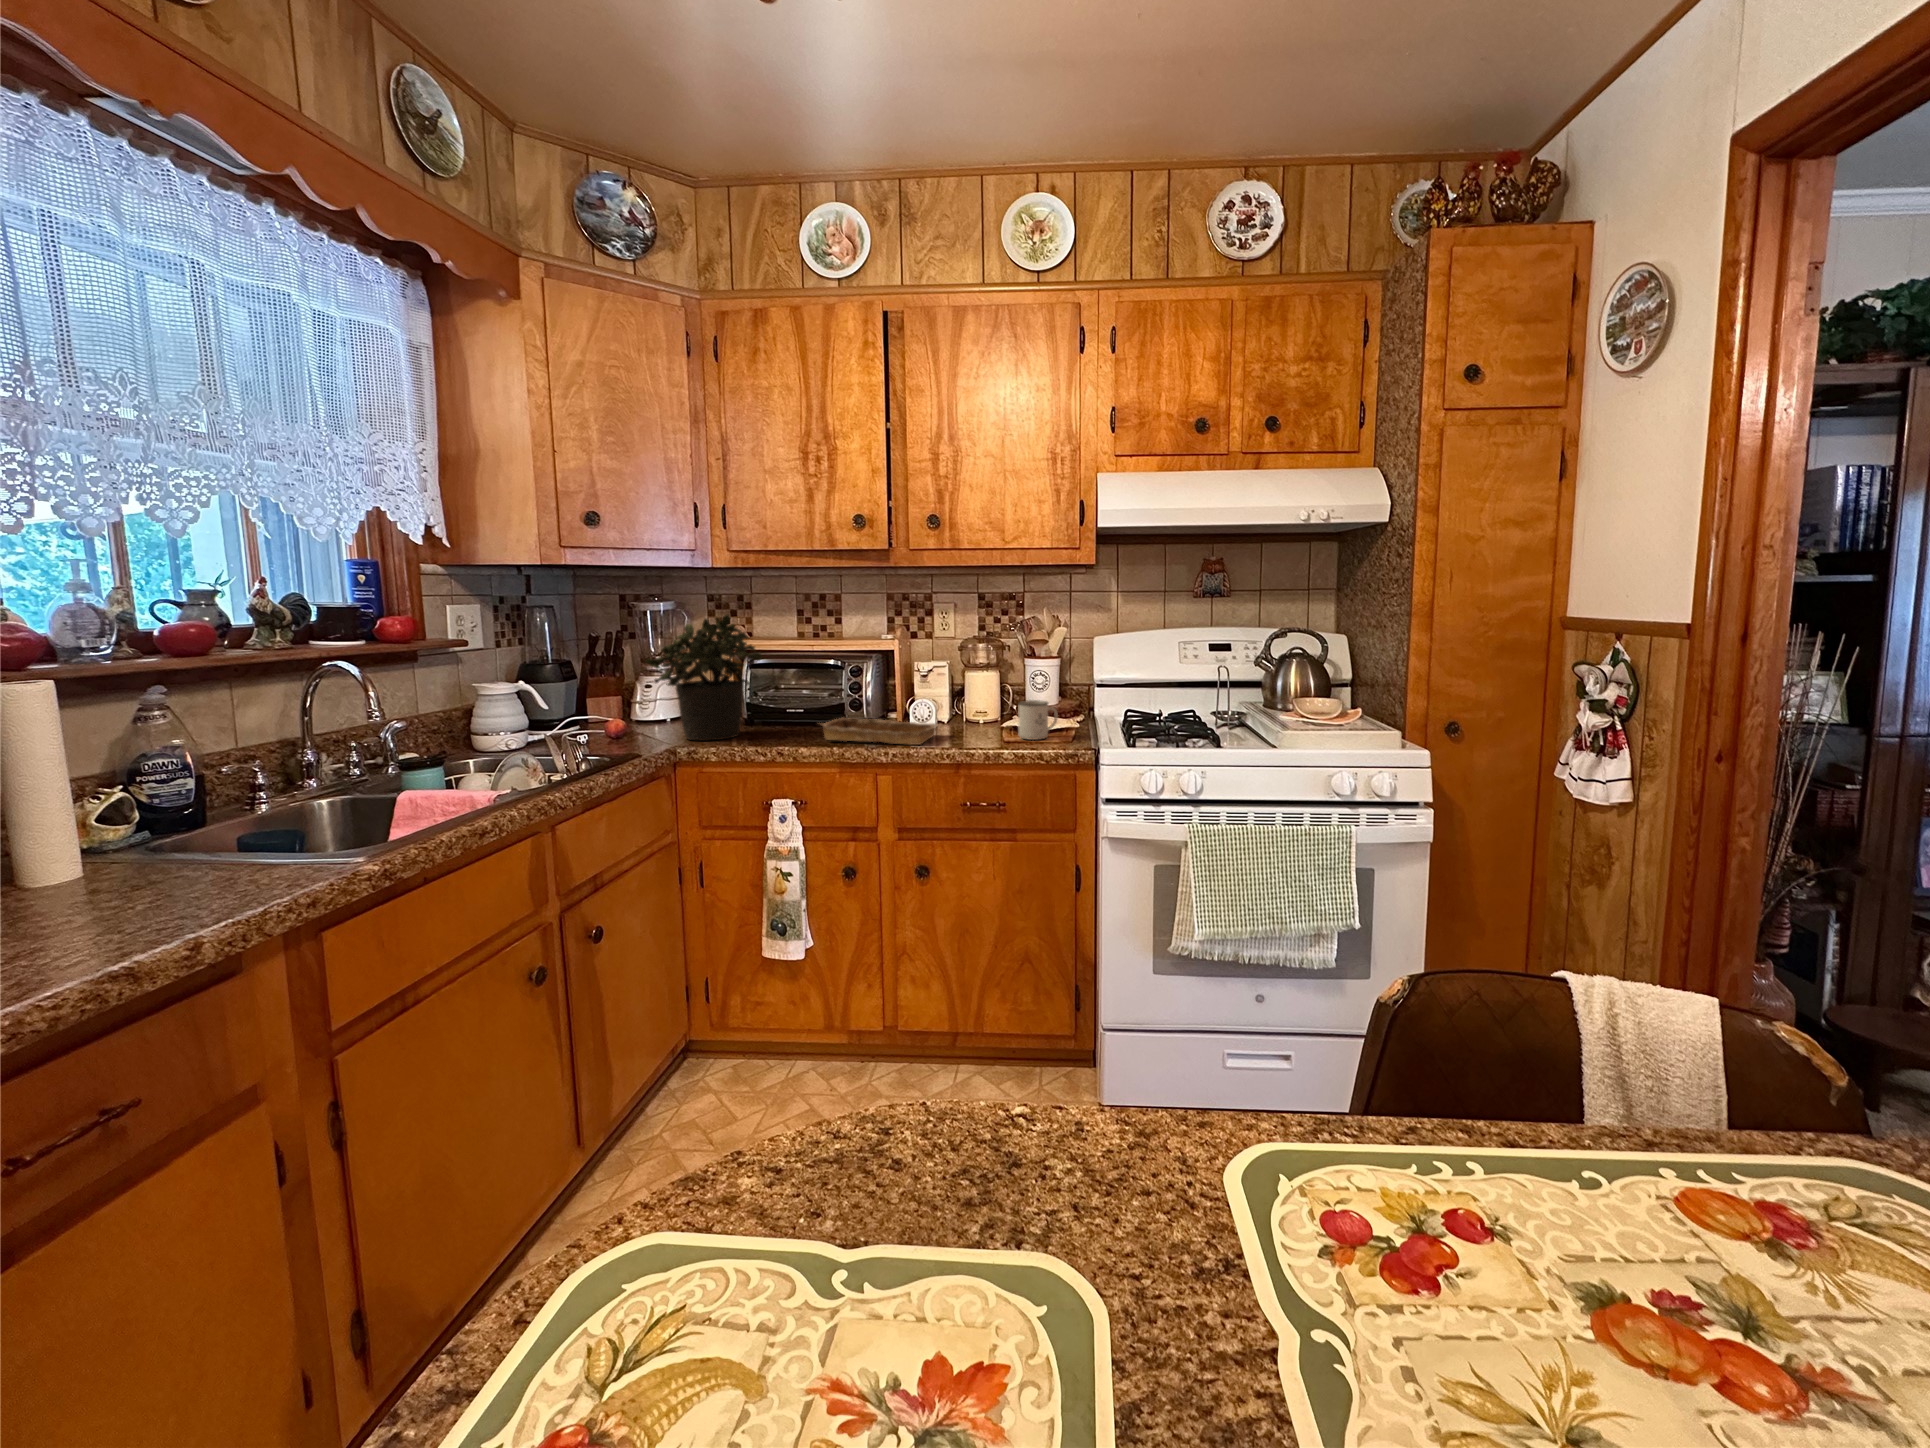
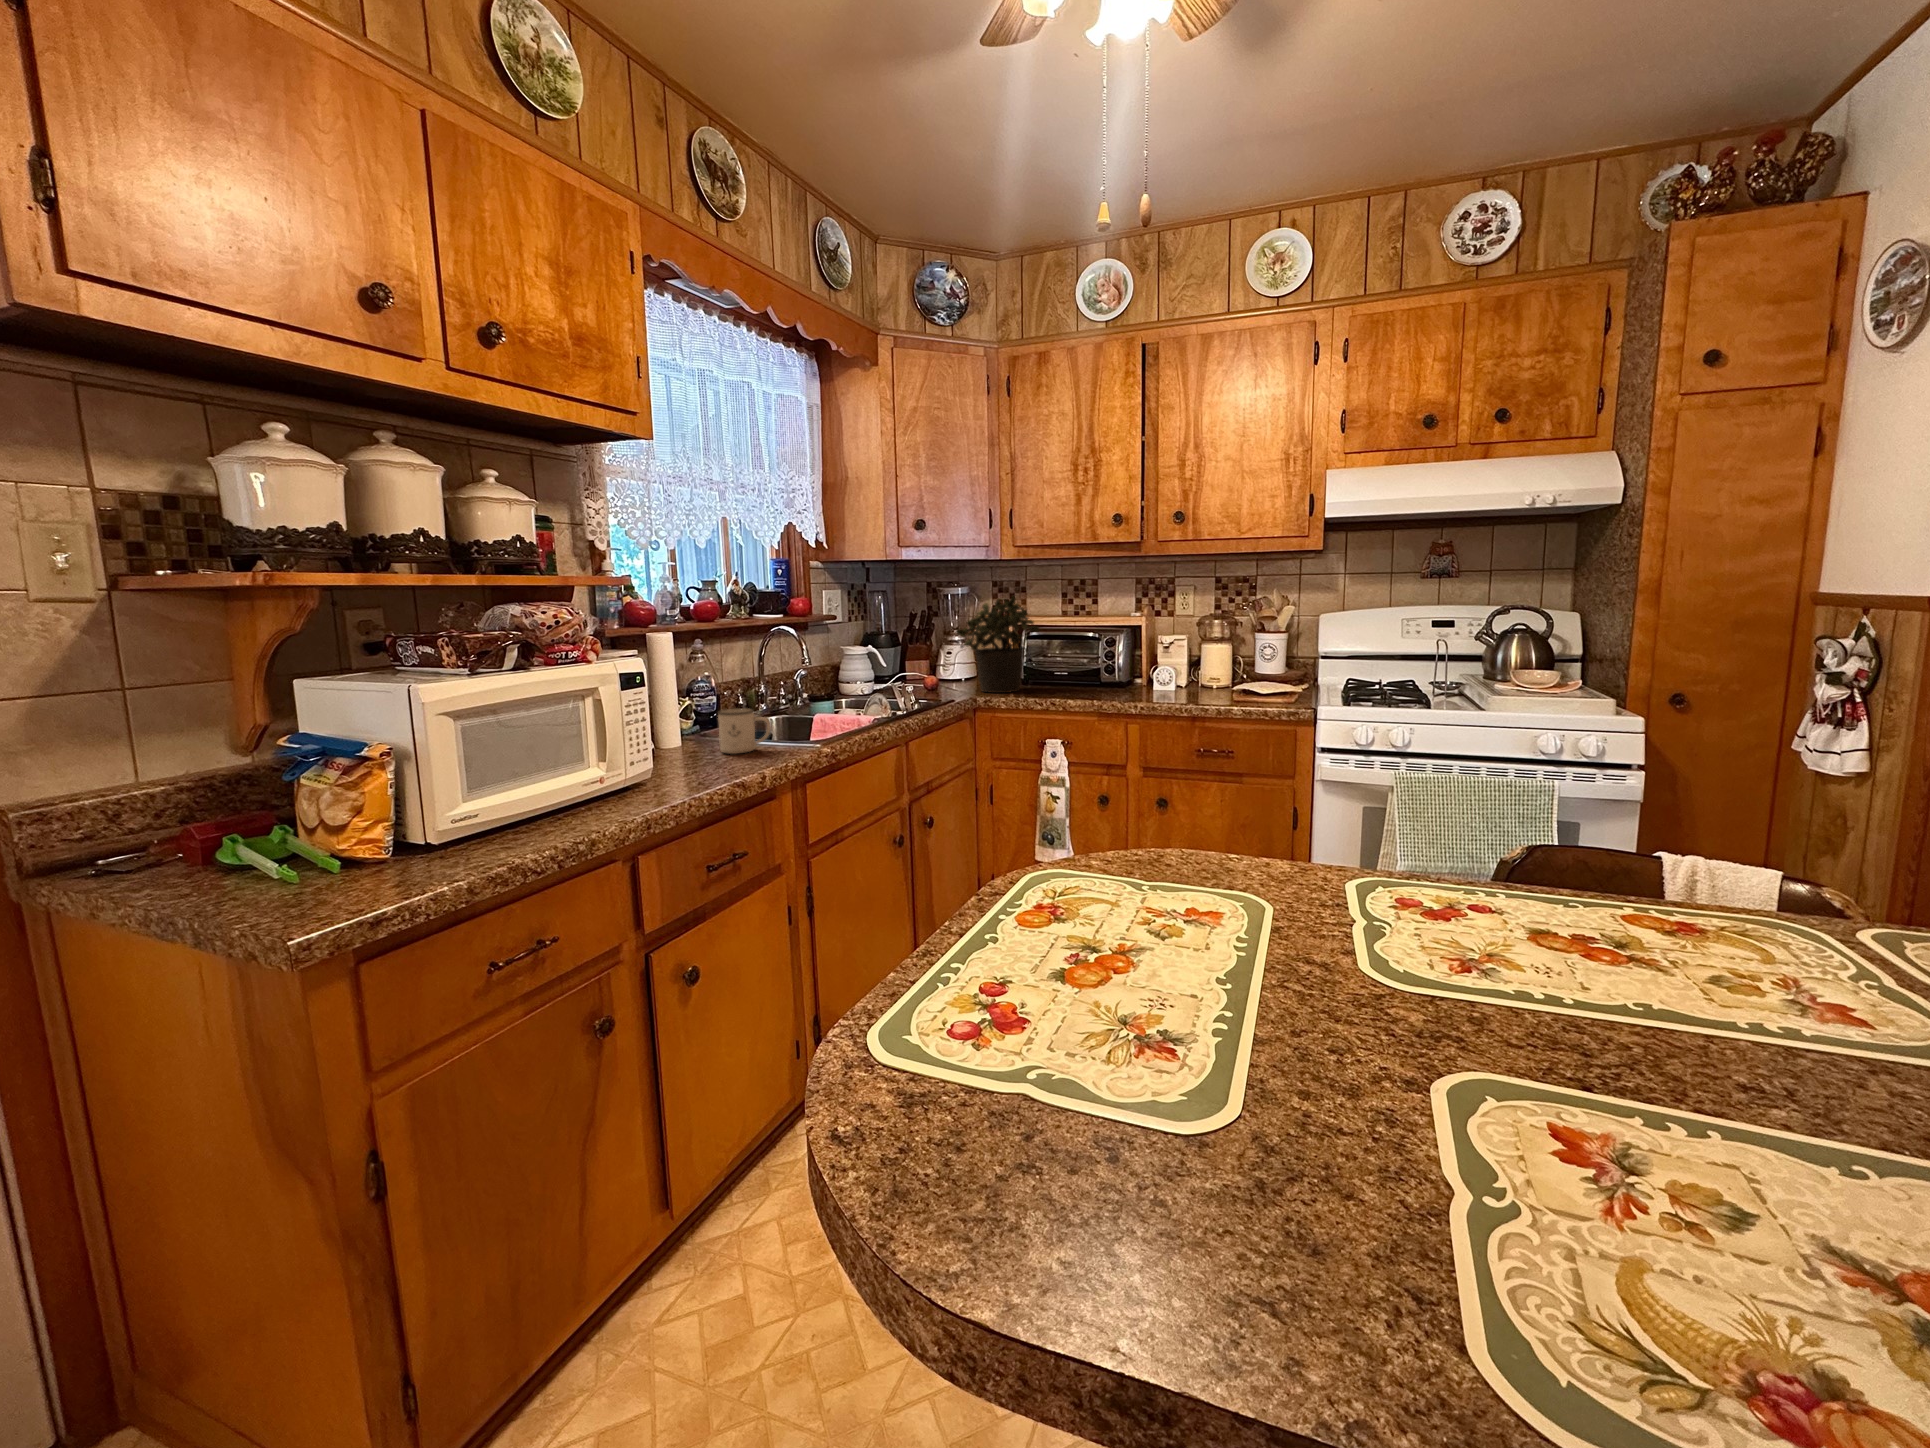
mug: present [1018,700,1058,740] -> present [718,708,770,754]
tray: present [822,718,938,745] -> none [1081,679,1182,700]

